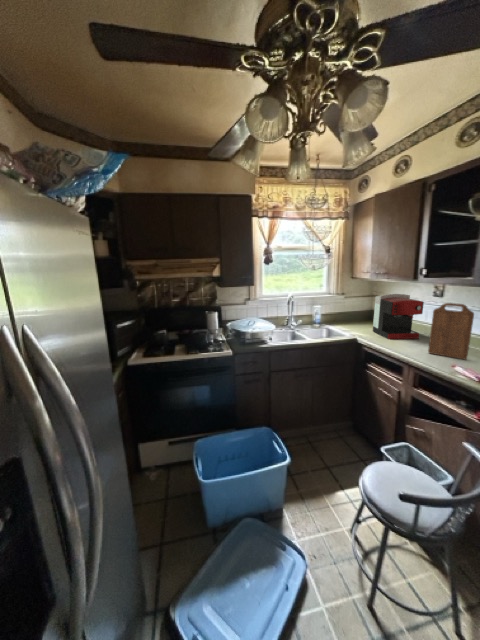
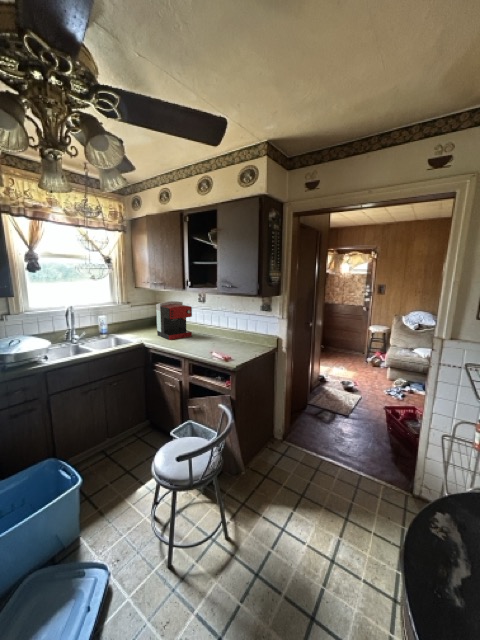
cutting board: present [428,303,474,359] -> none [196,307,220,347]

